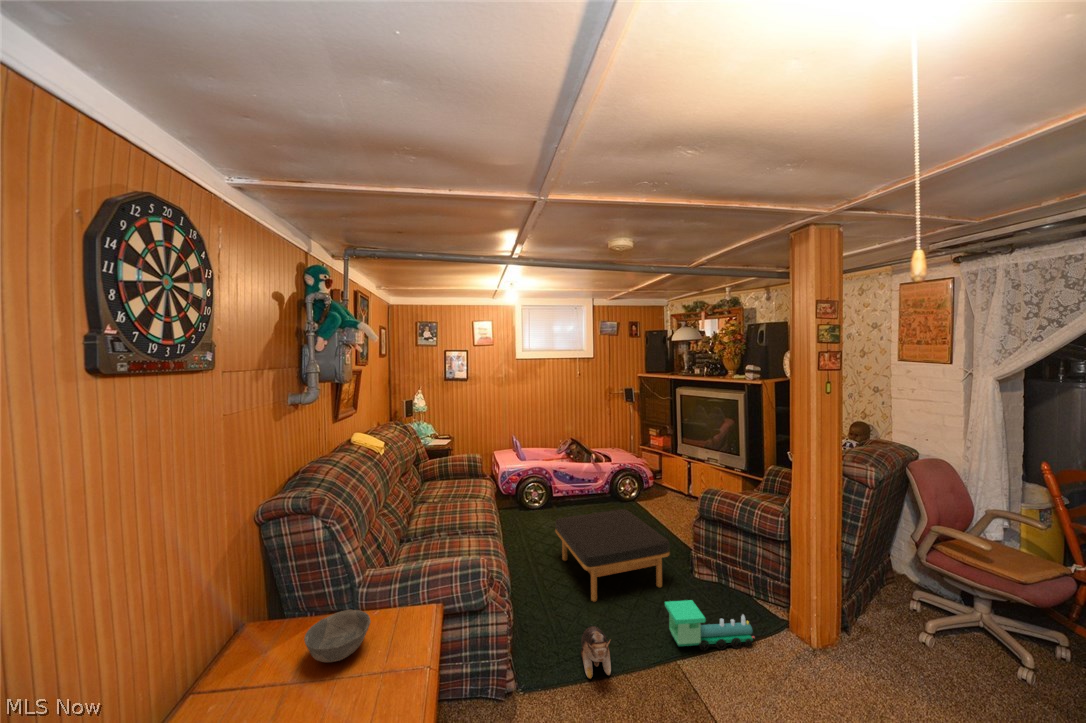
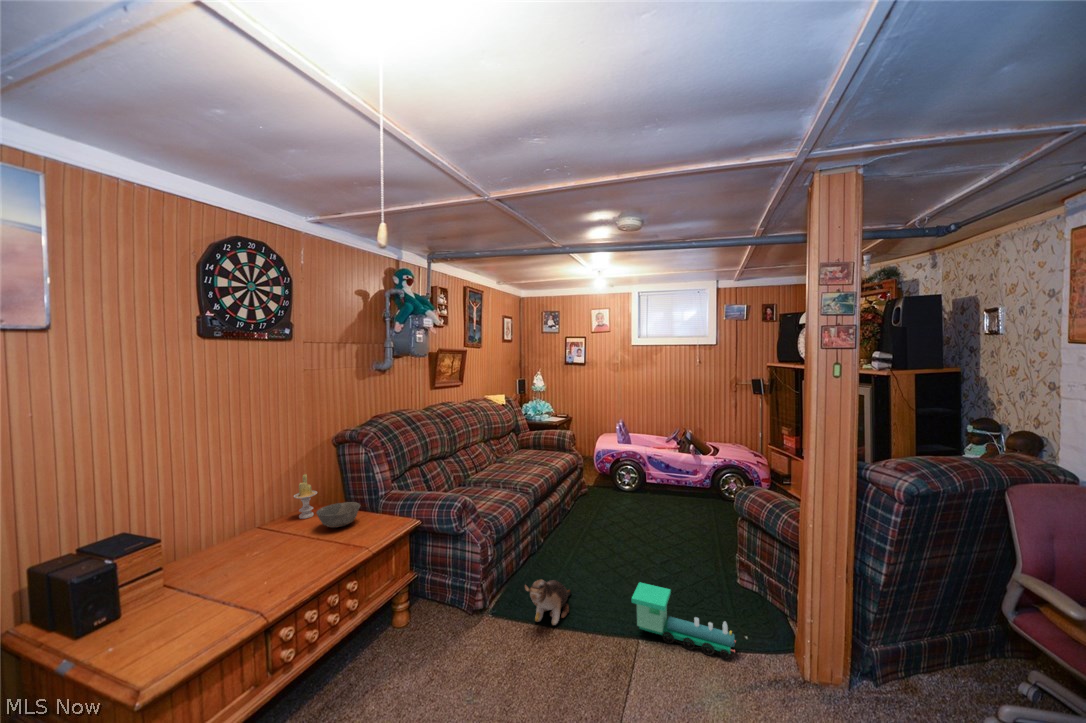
ottoman: present [555,509,670,602] -> none [590,494,694,581]
candle: none [225,589,267,665] -> present [294,474,317,519]

